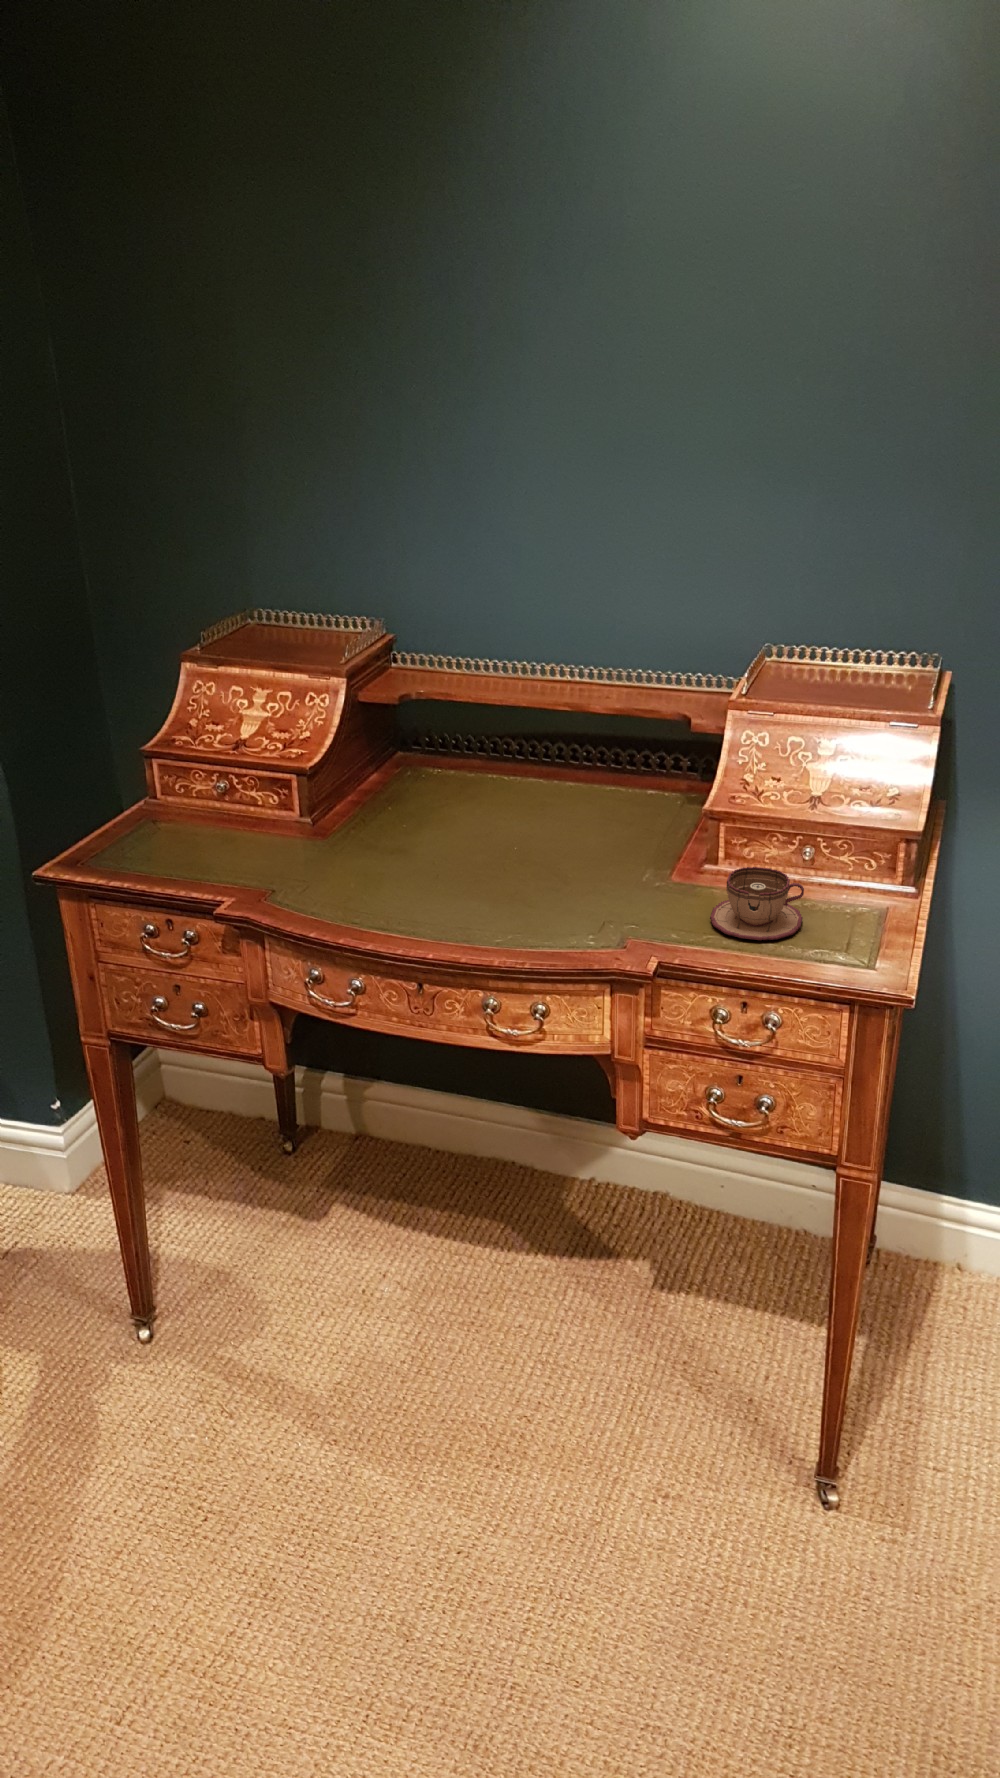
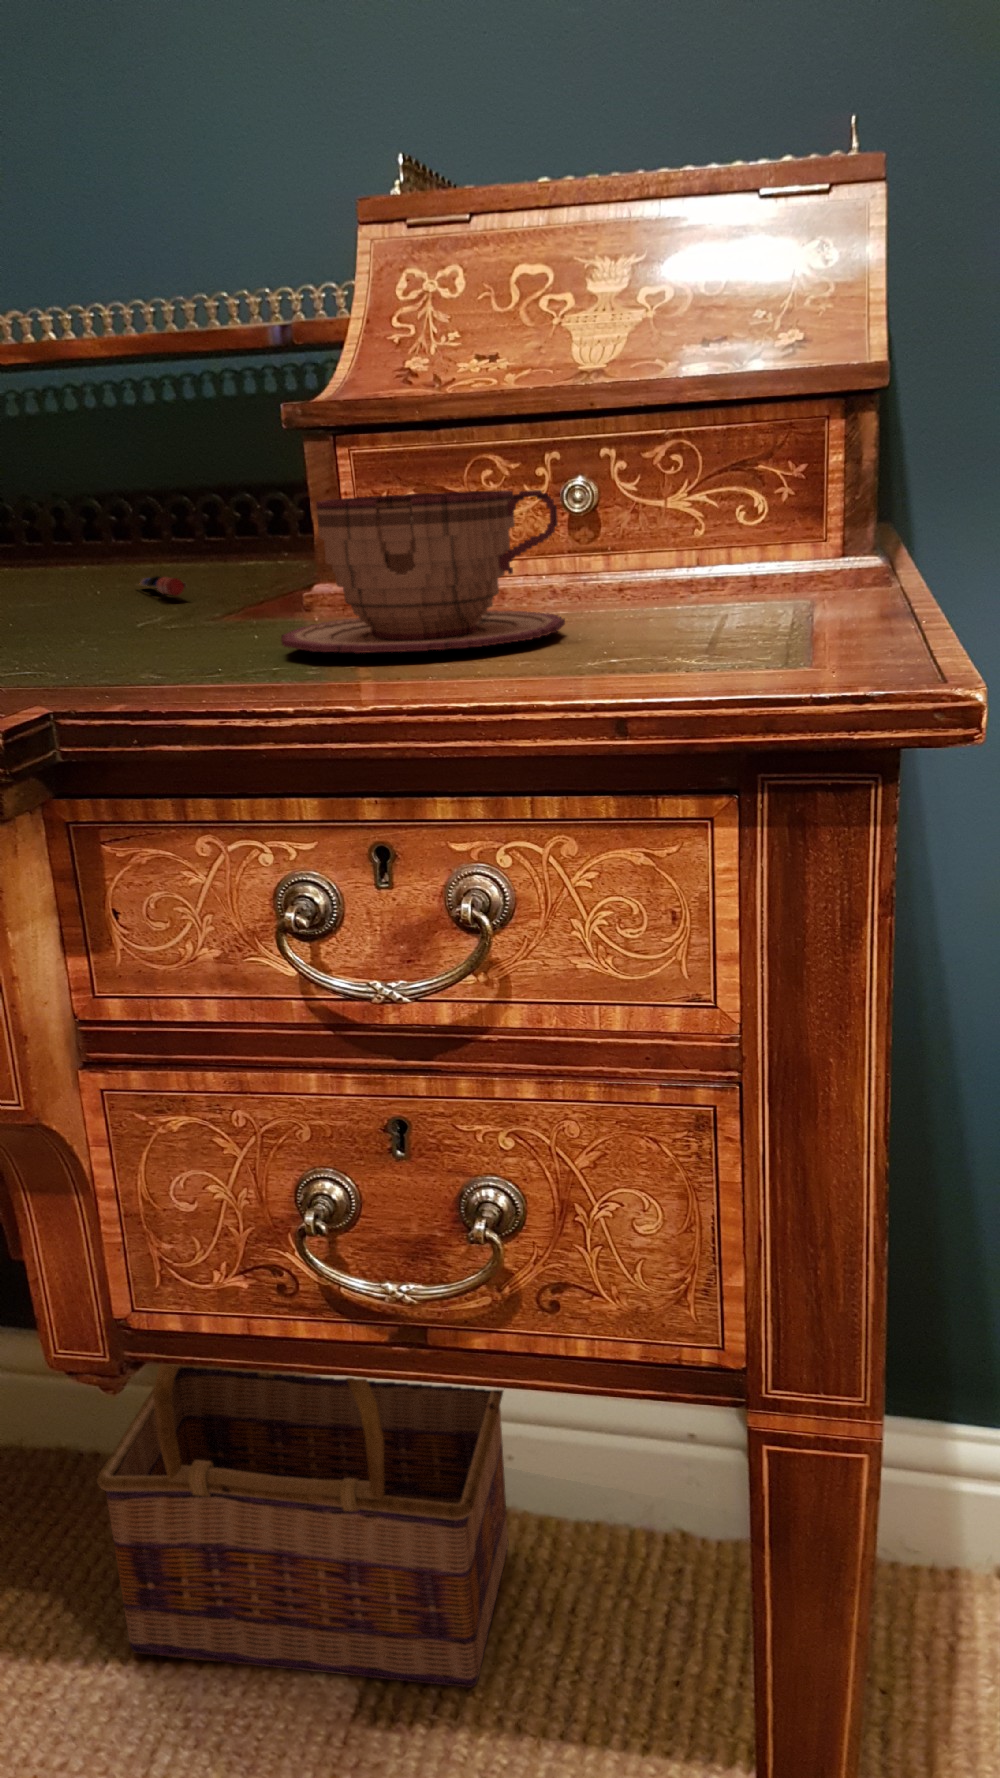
pen: none [597,788,639,827] -> present [140,576,186,596]
basket: none [540,1055,728,1282] -> present [97,1365,508,1688]

